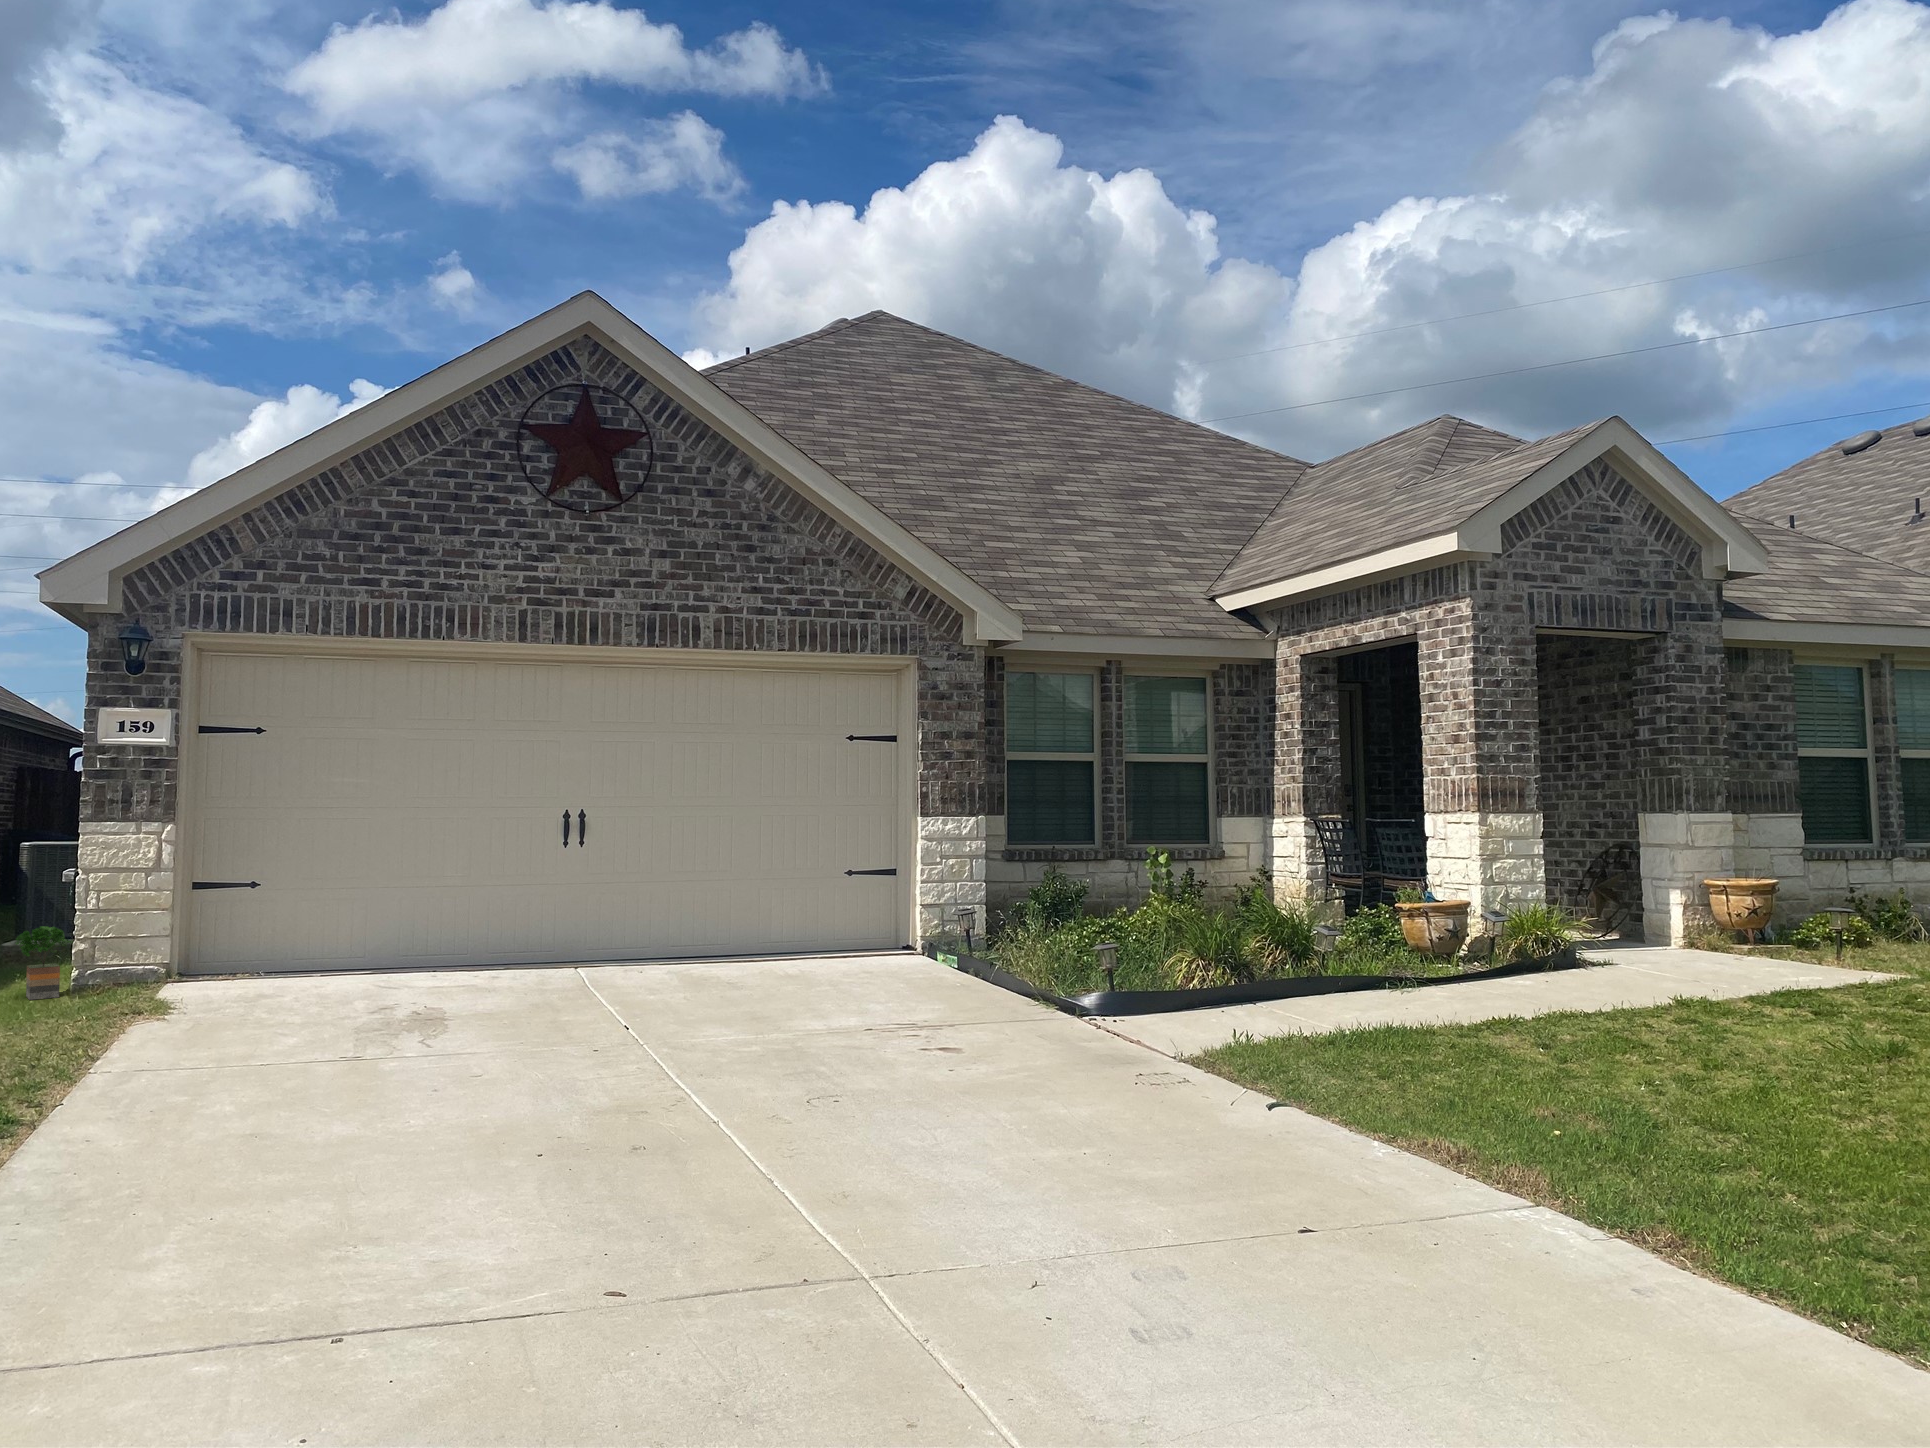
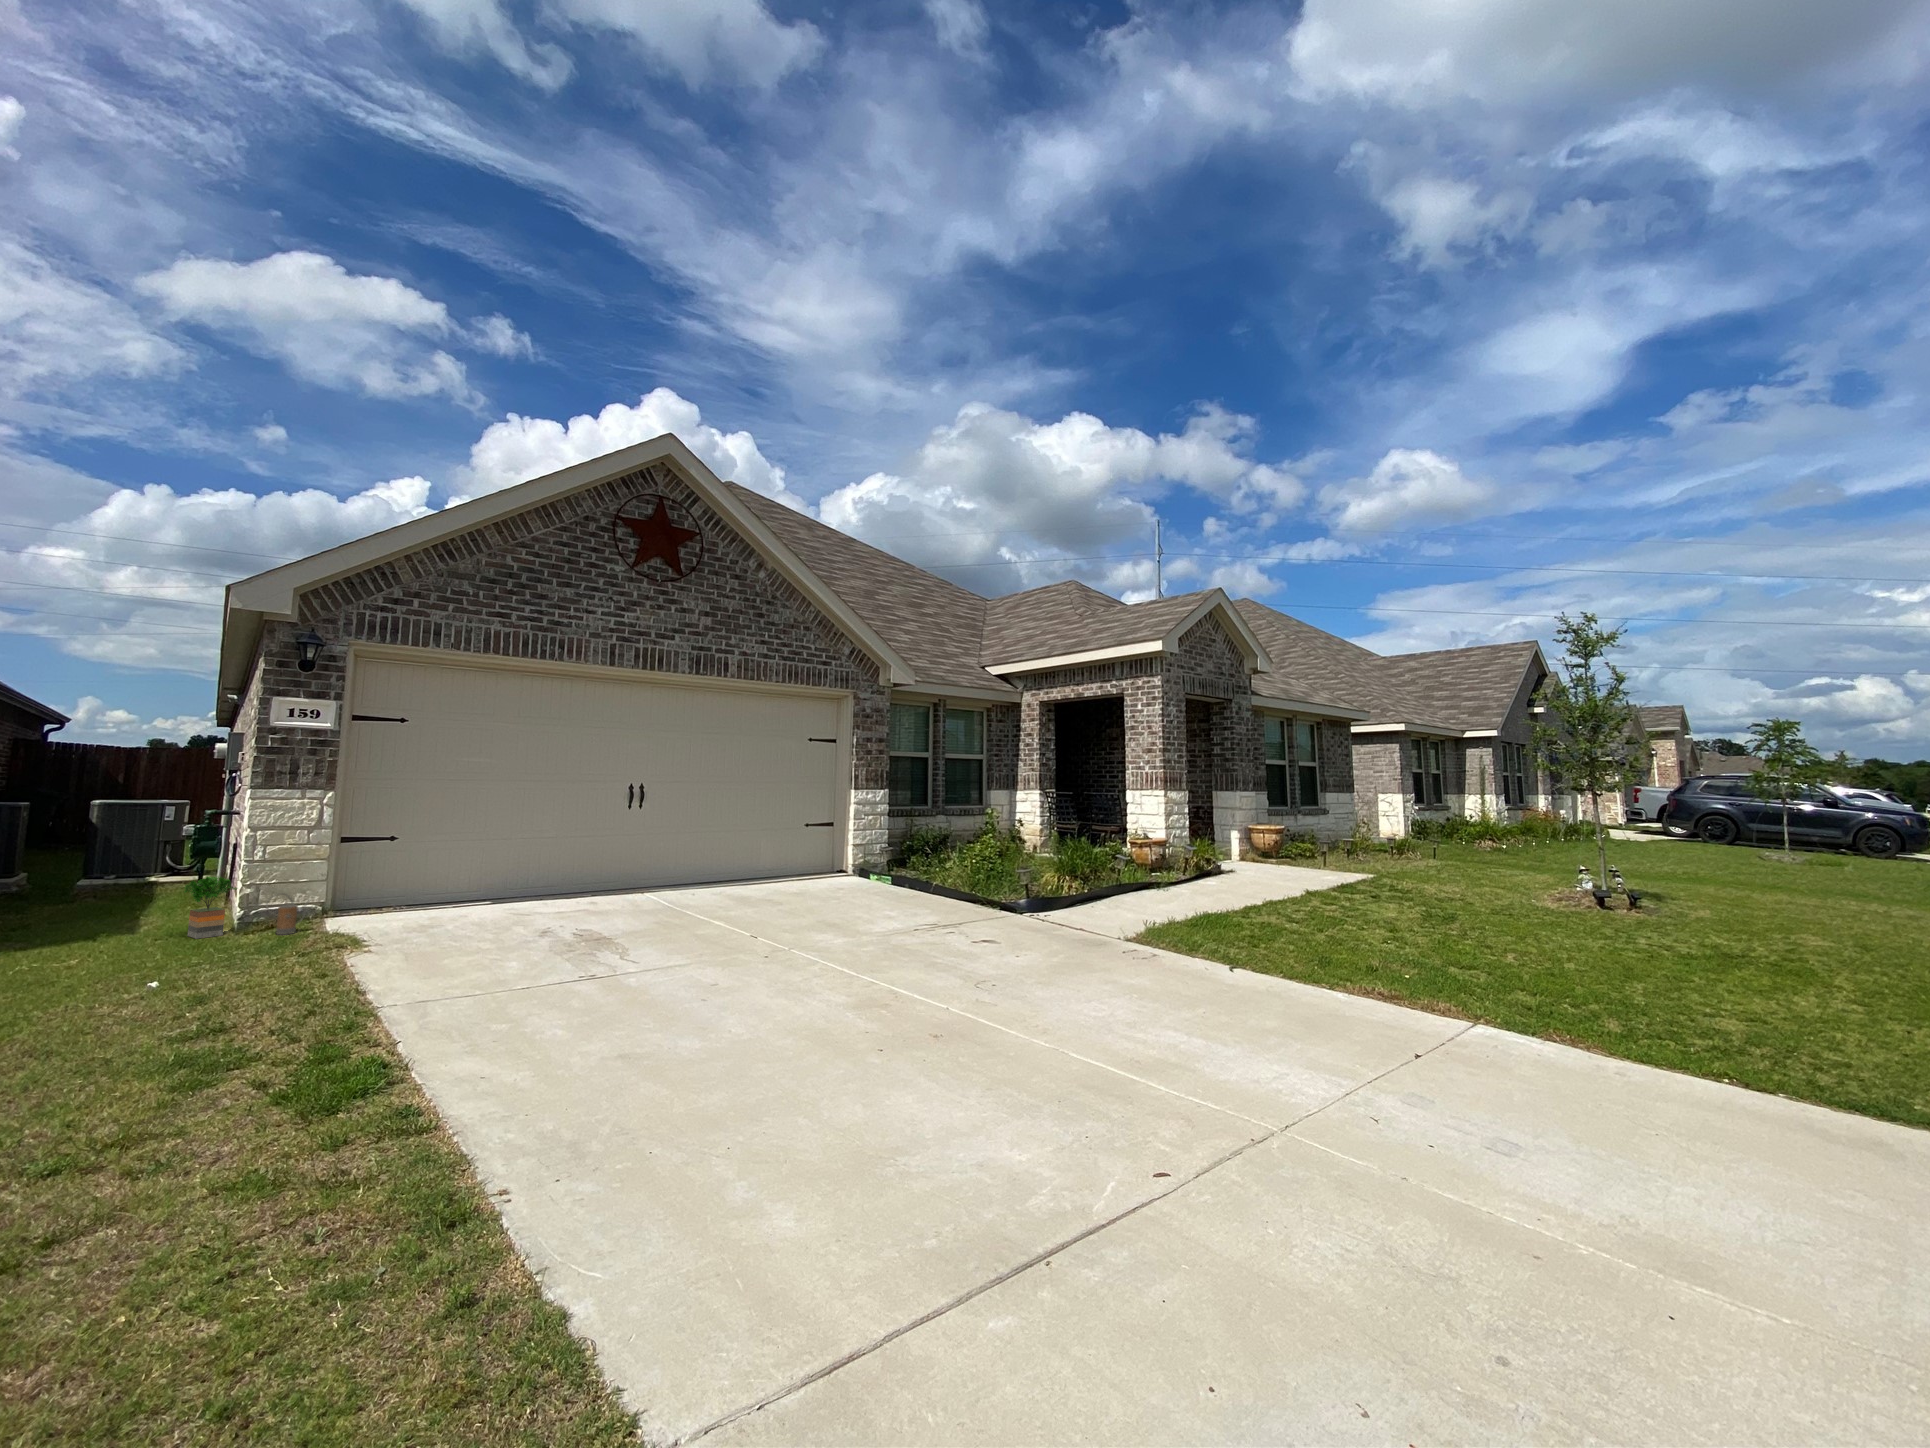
watering can: none [98,948,148,999] -> present [266,893,310,935]

